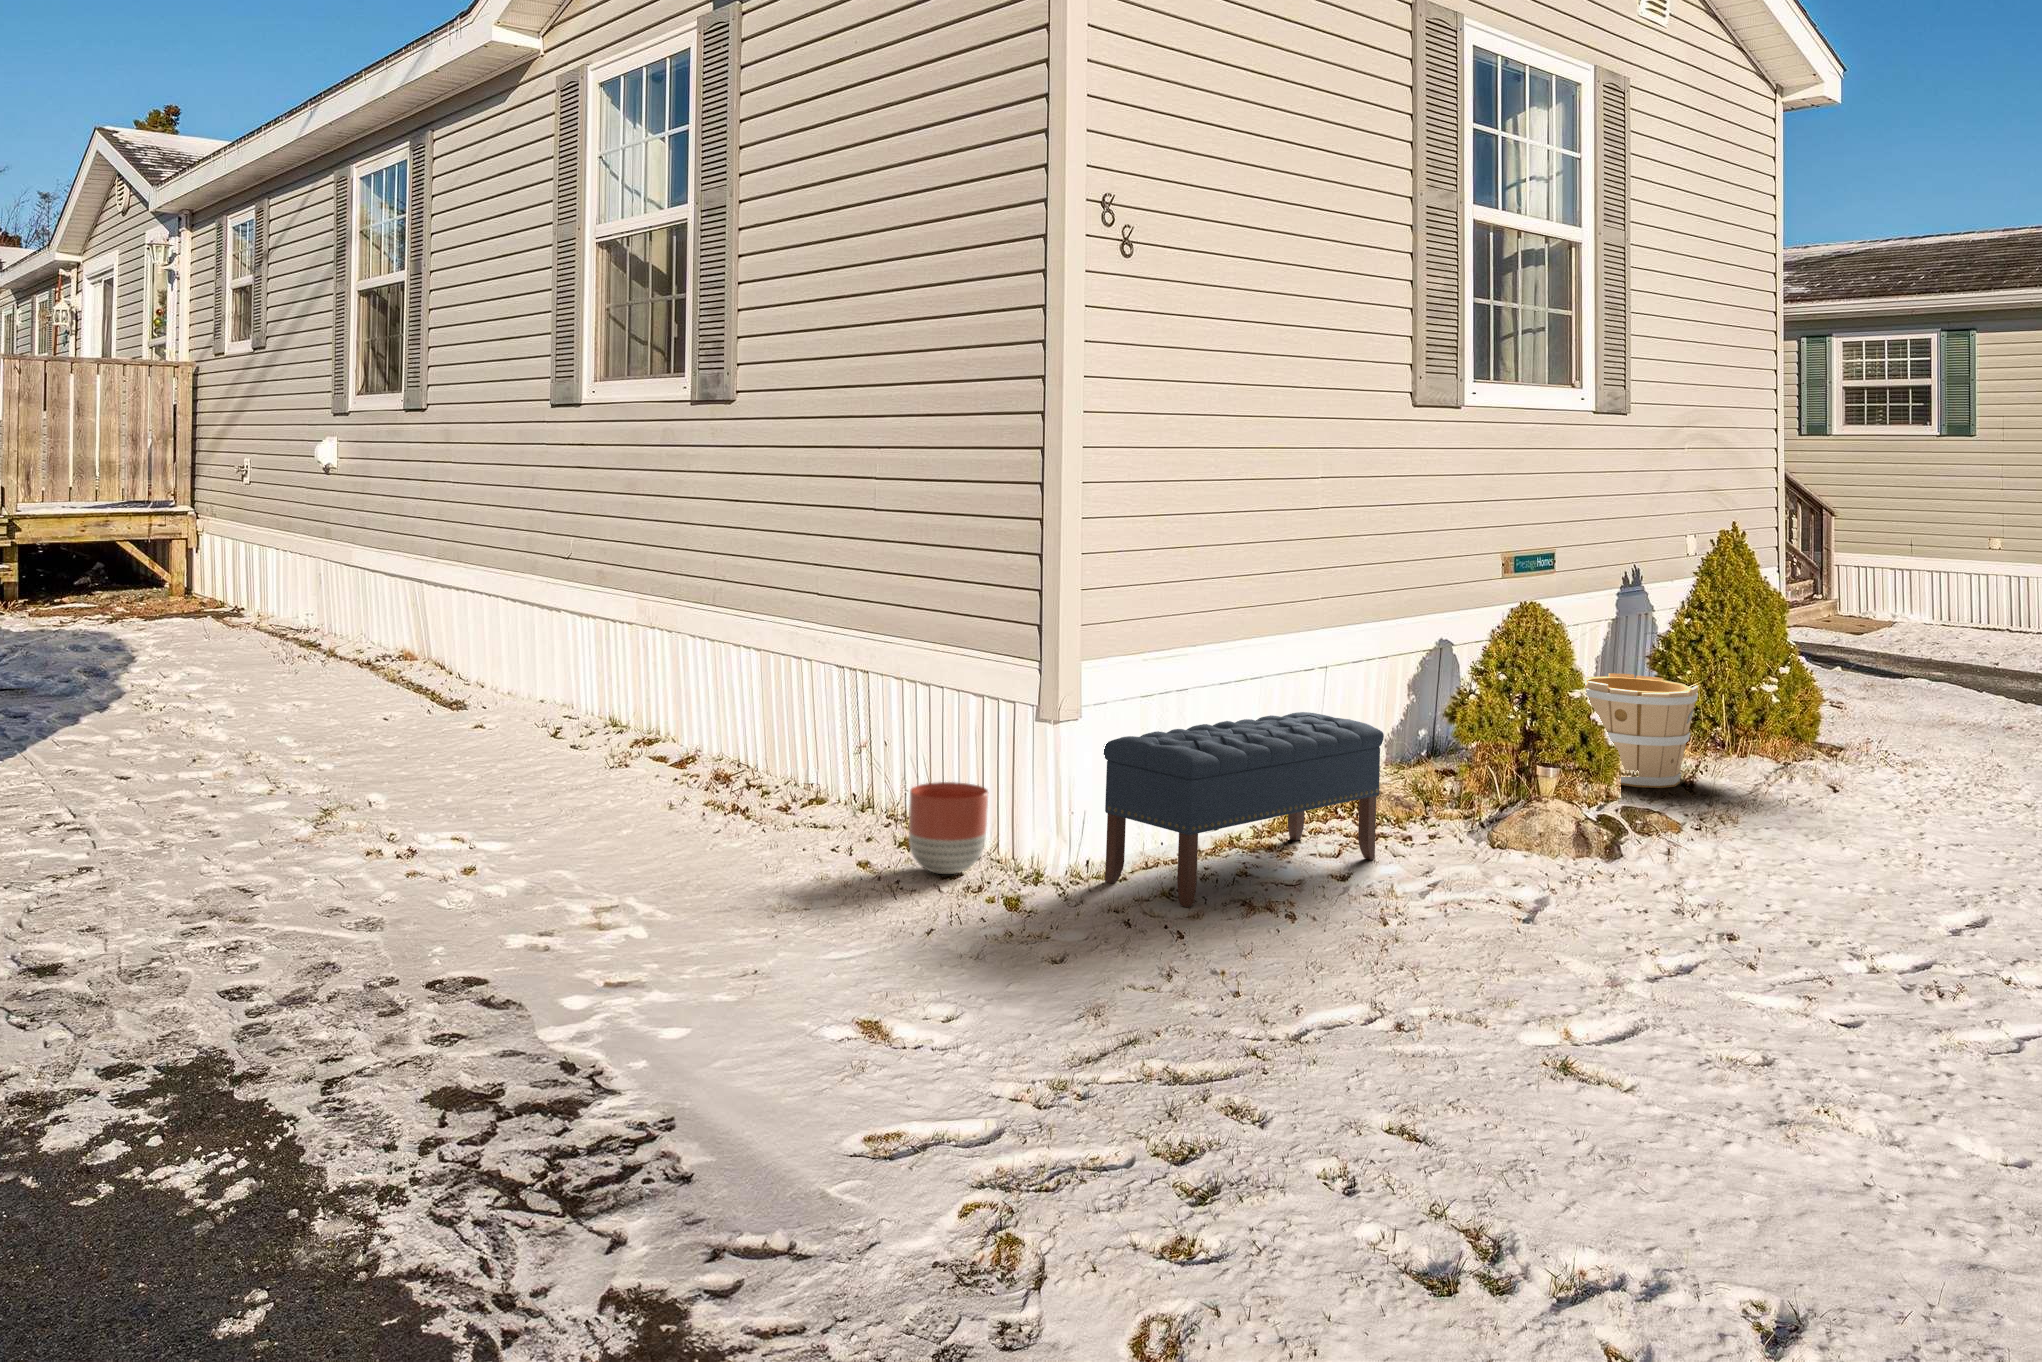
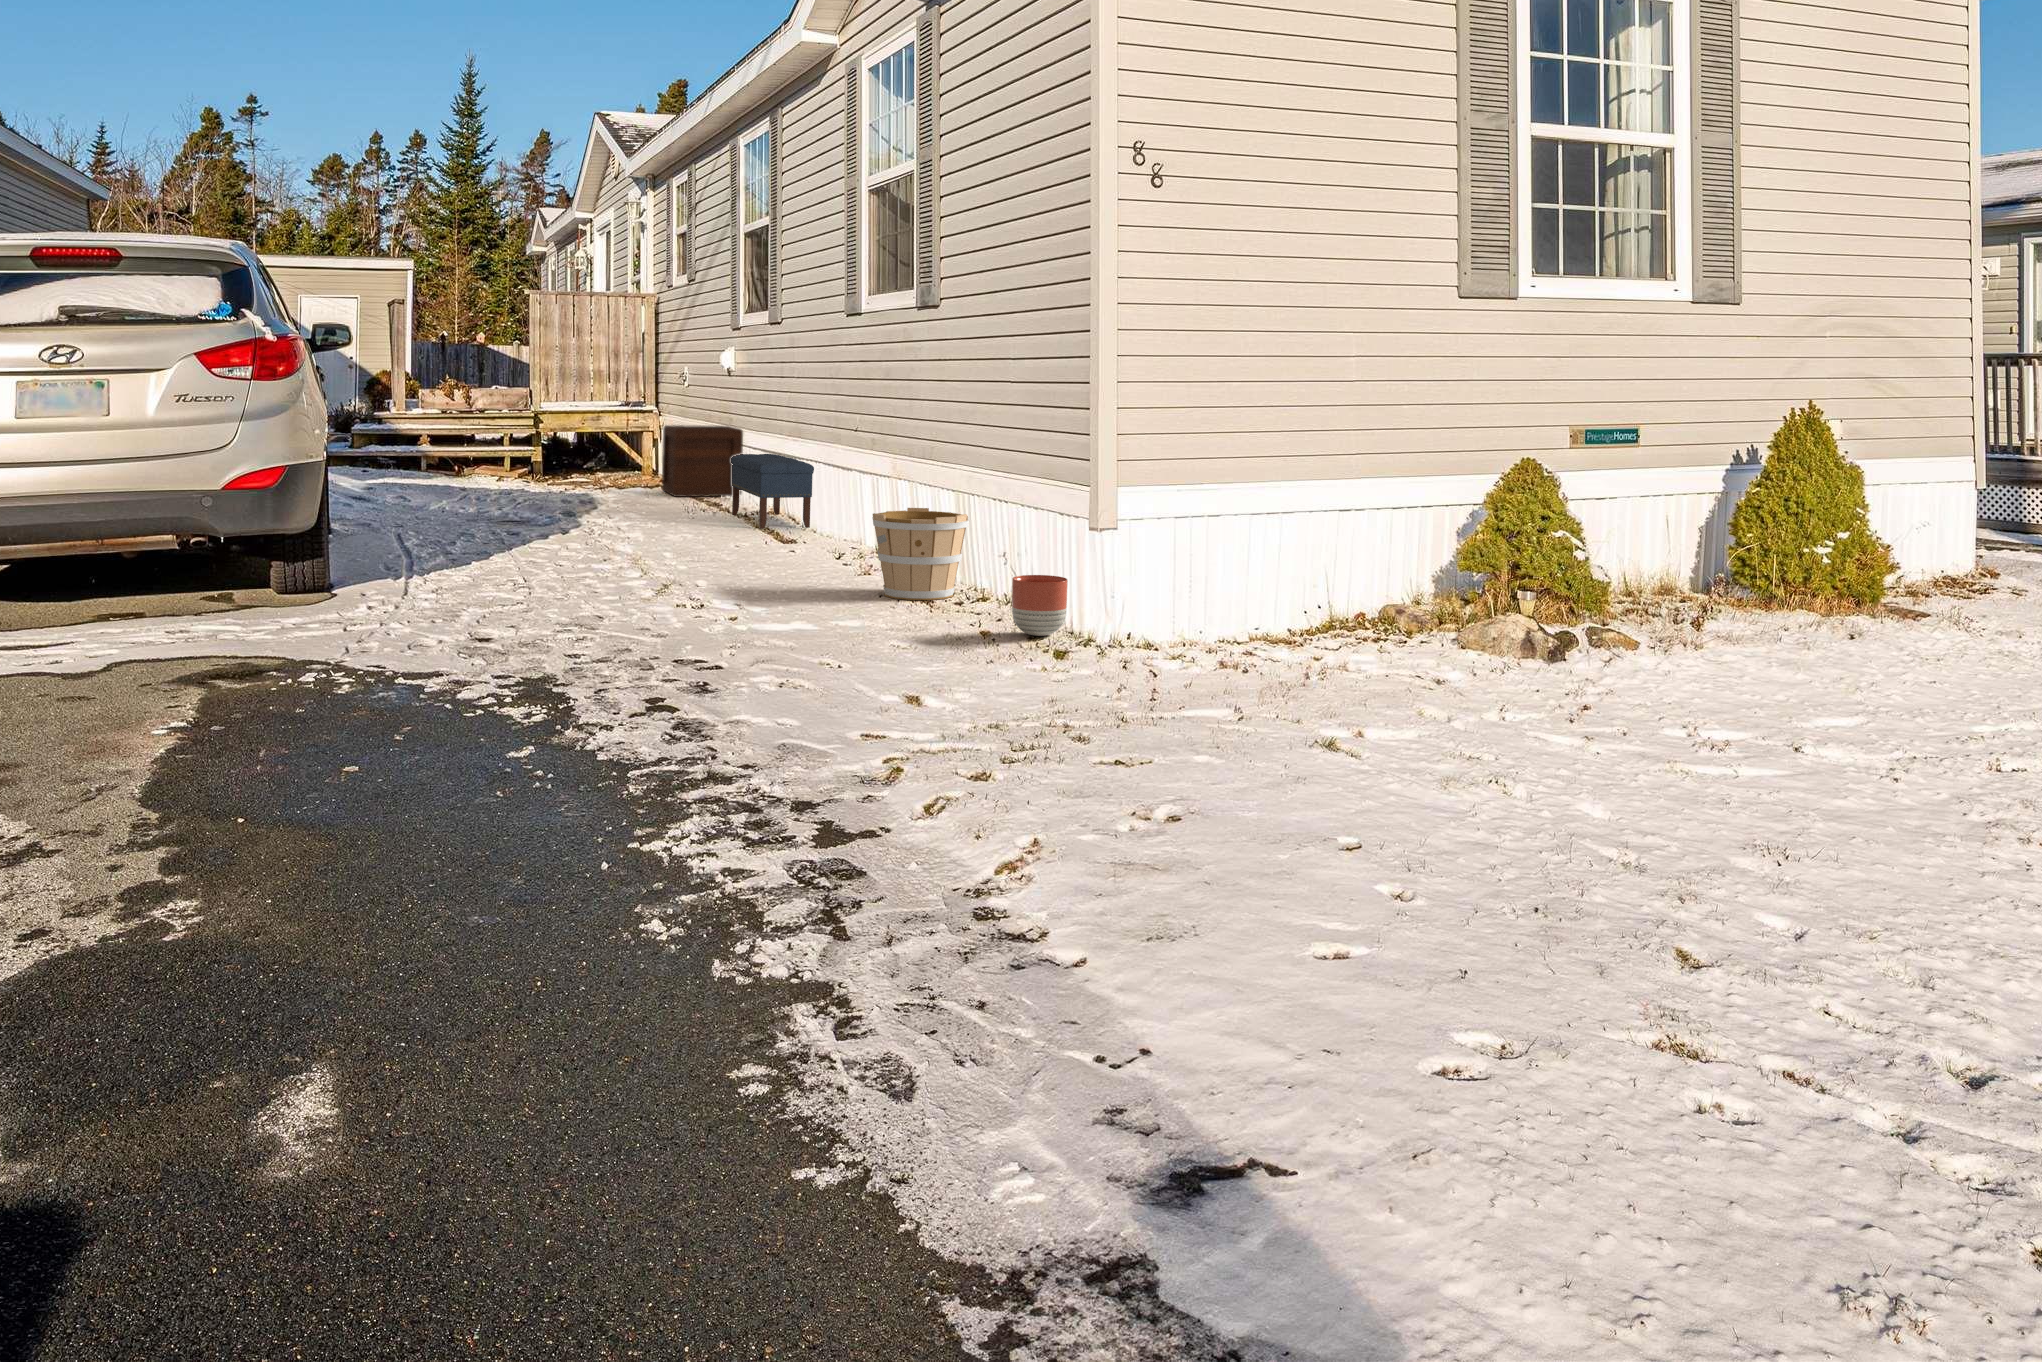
wooden crate: none [218,538,345,637] -> present [662,425,743,497]
wooden bucket: present [1585,673,1699,788] -> present [872,508,969,600]
bench: present [1104,712,1384,907] -> present [731,454,814,529]

